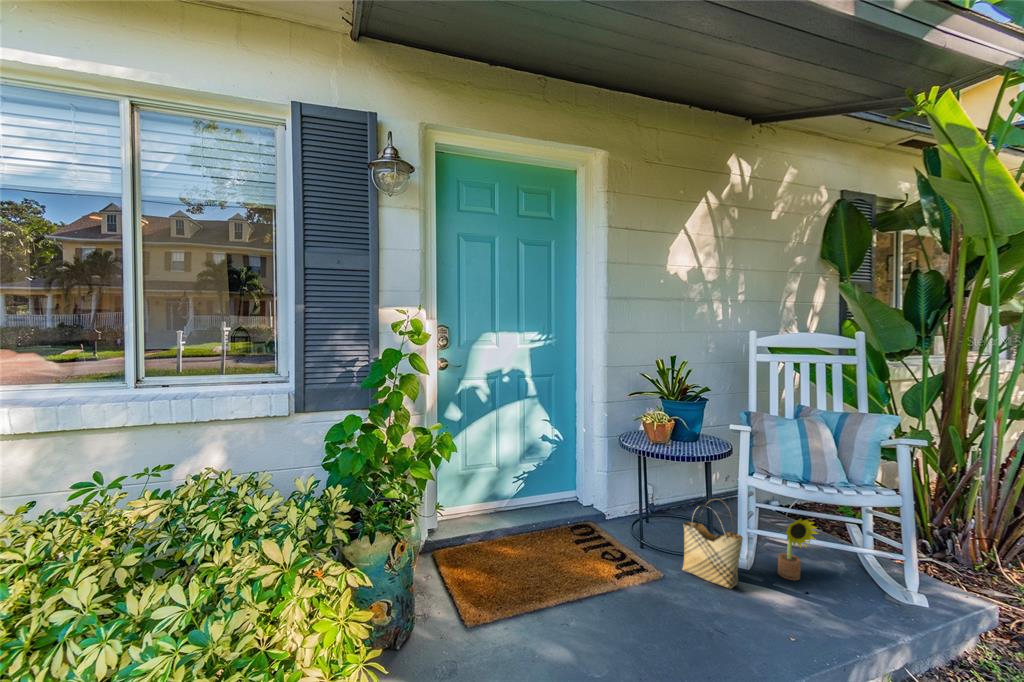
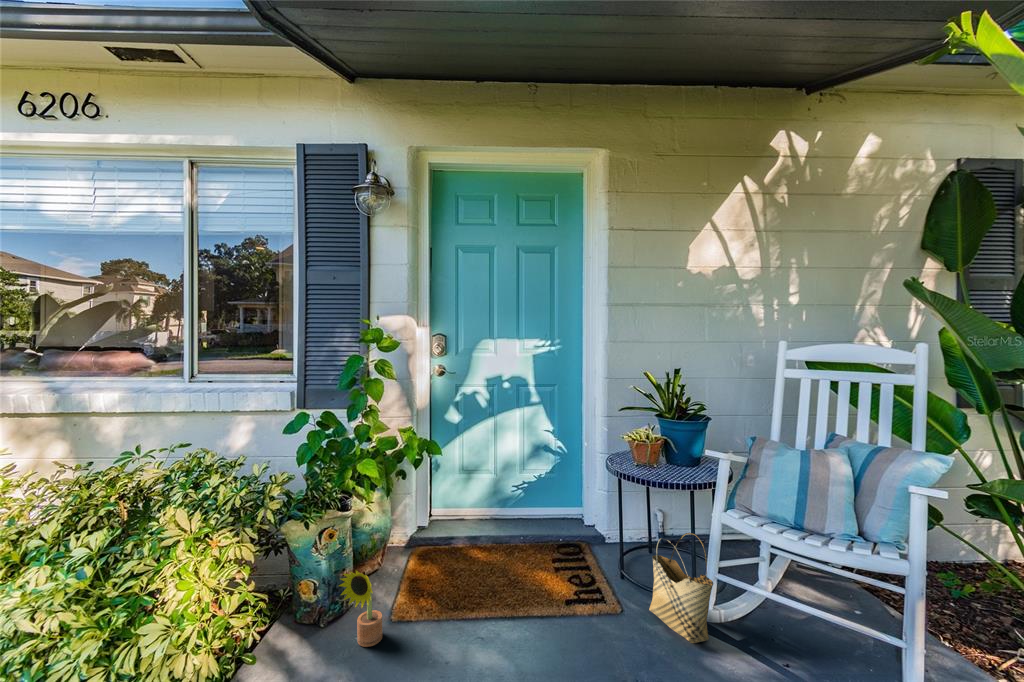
decorative plant: present [778,519,818,580] -> present [339,571,382,647]

